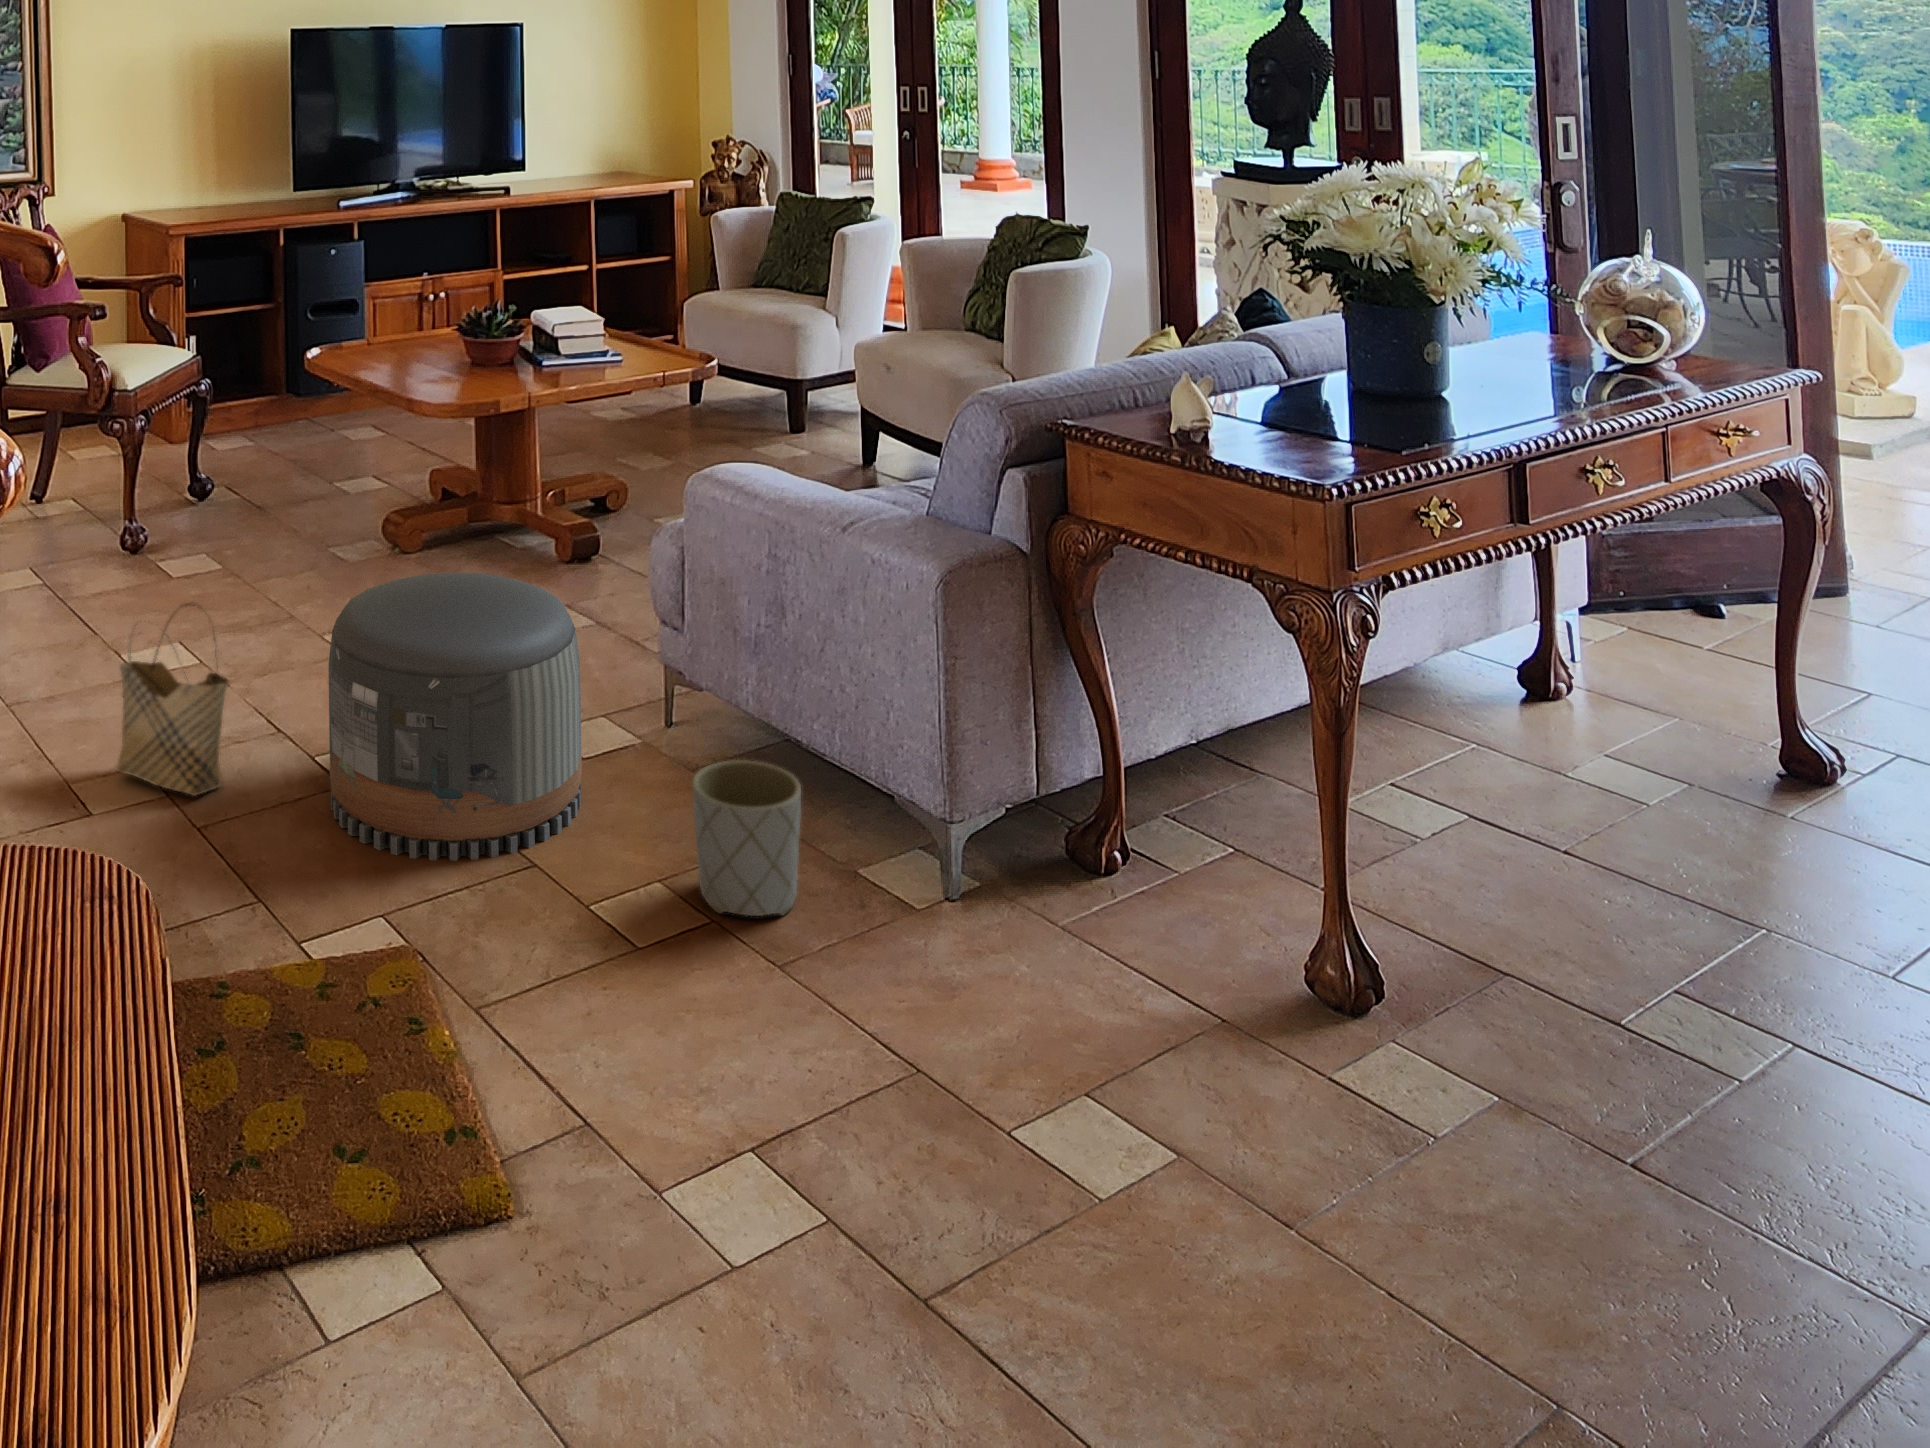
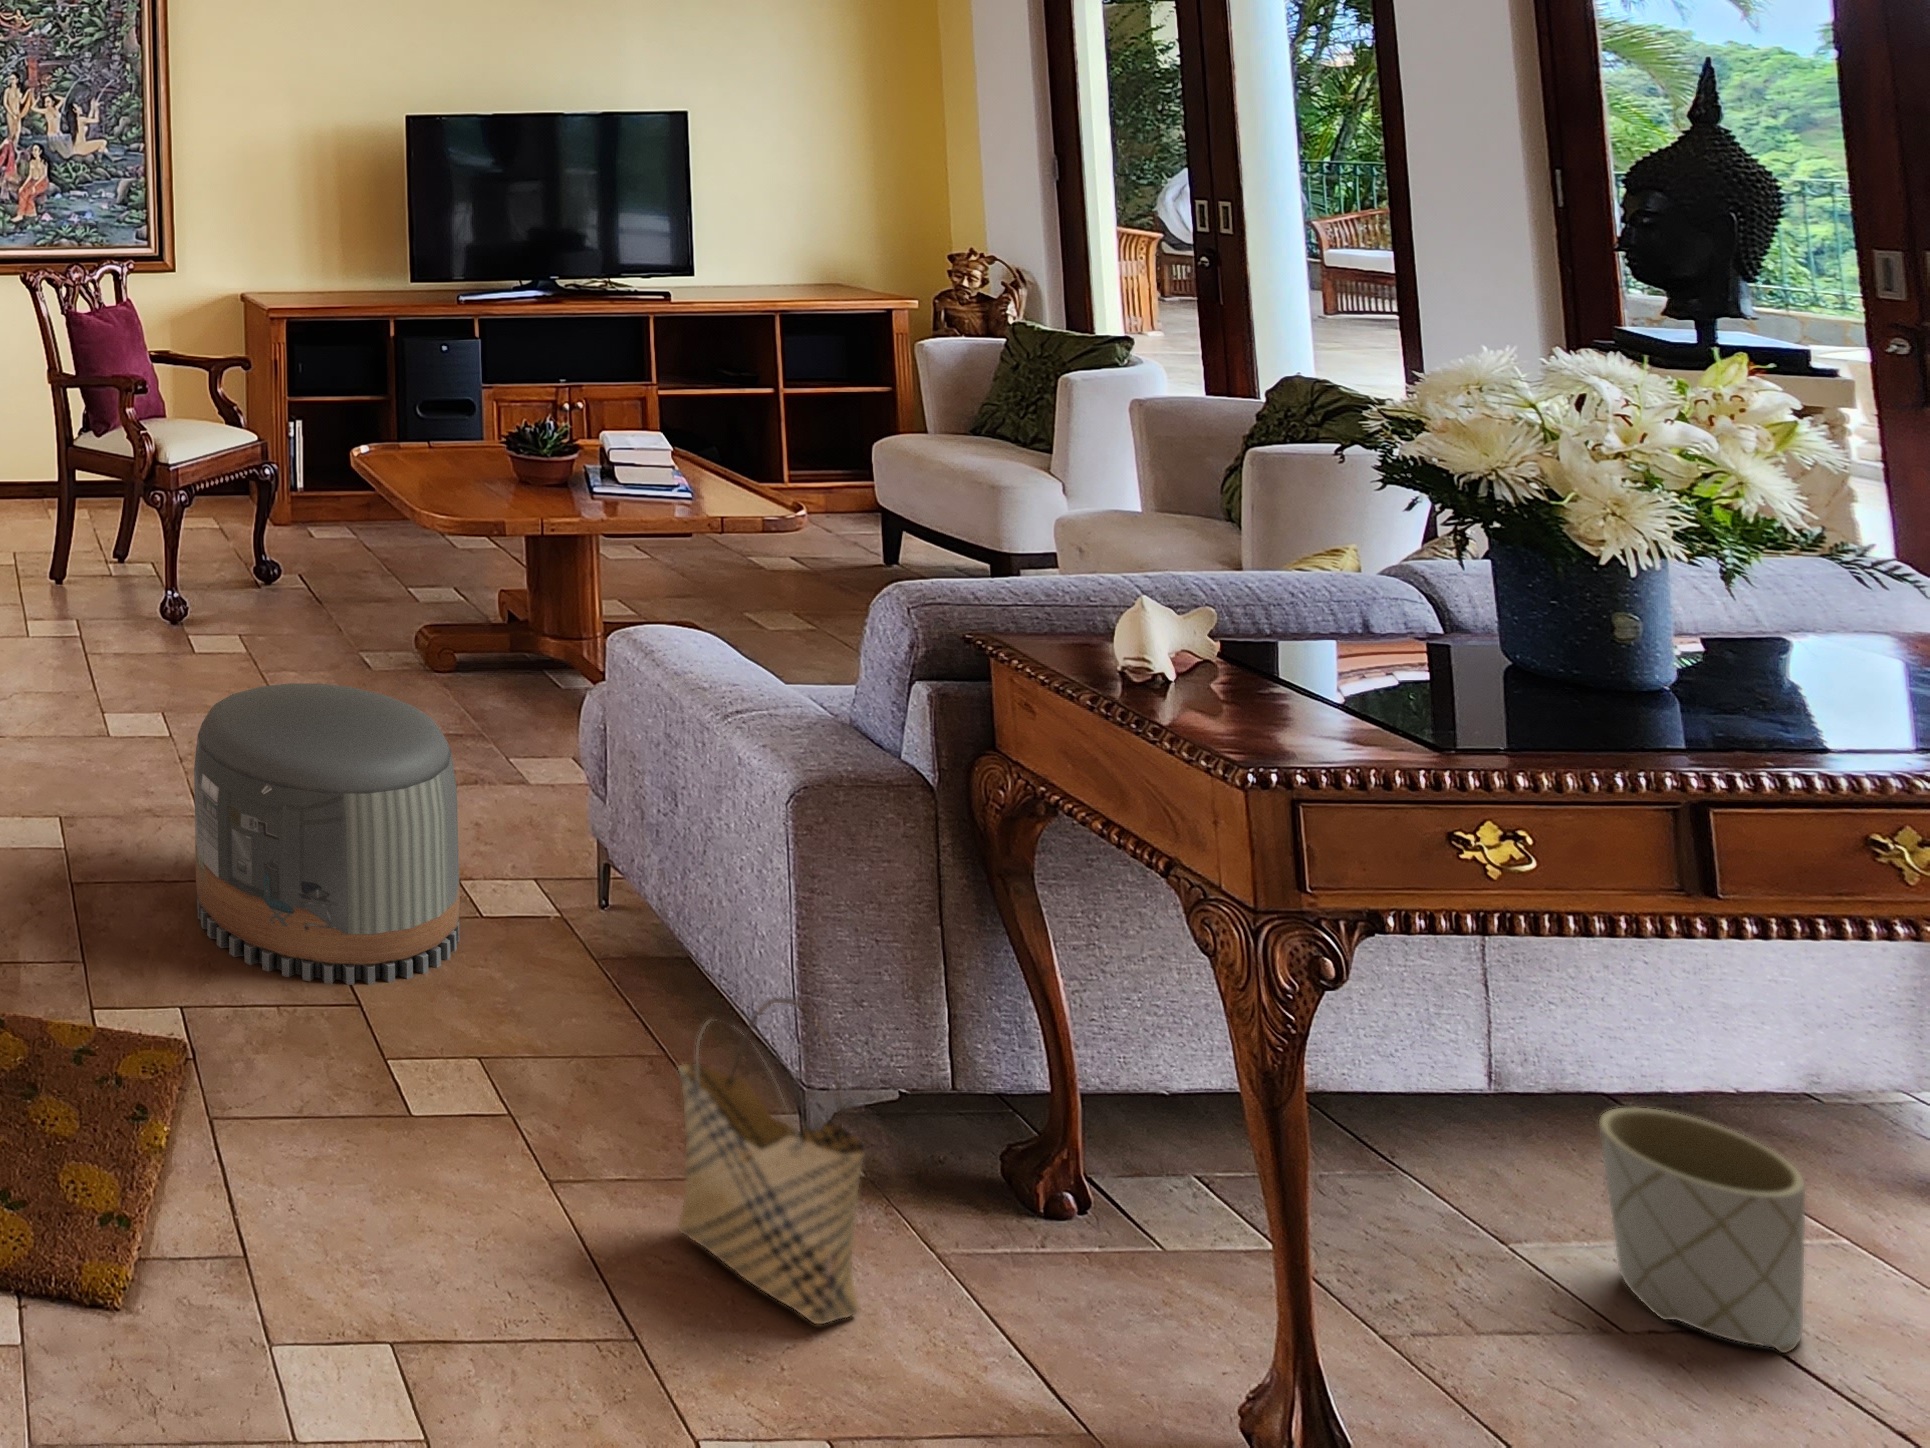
woven basket: present [116,603,228,795] -> present [678,998,865,1324]
planter: present [692,760,801,916] -> present [1599,1107,1805,1353]

